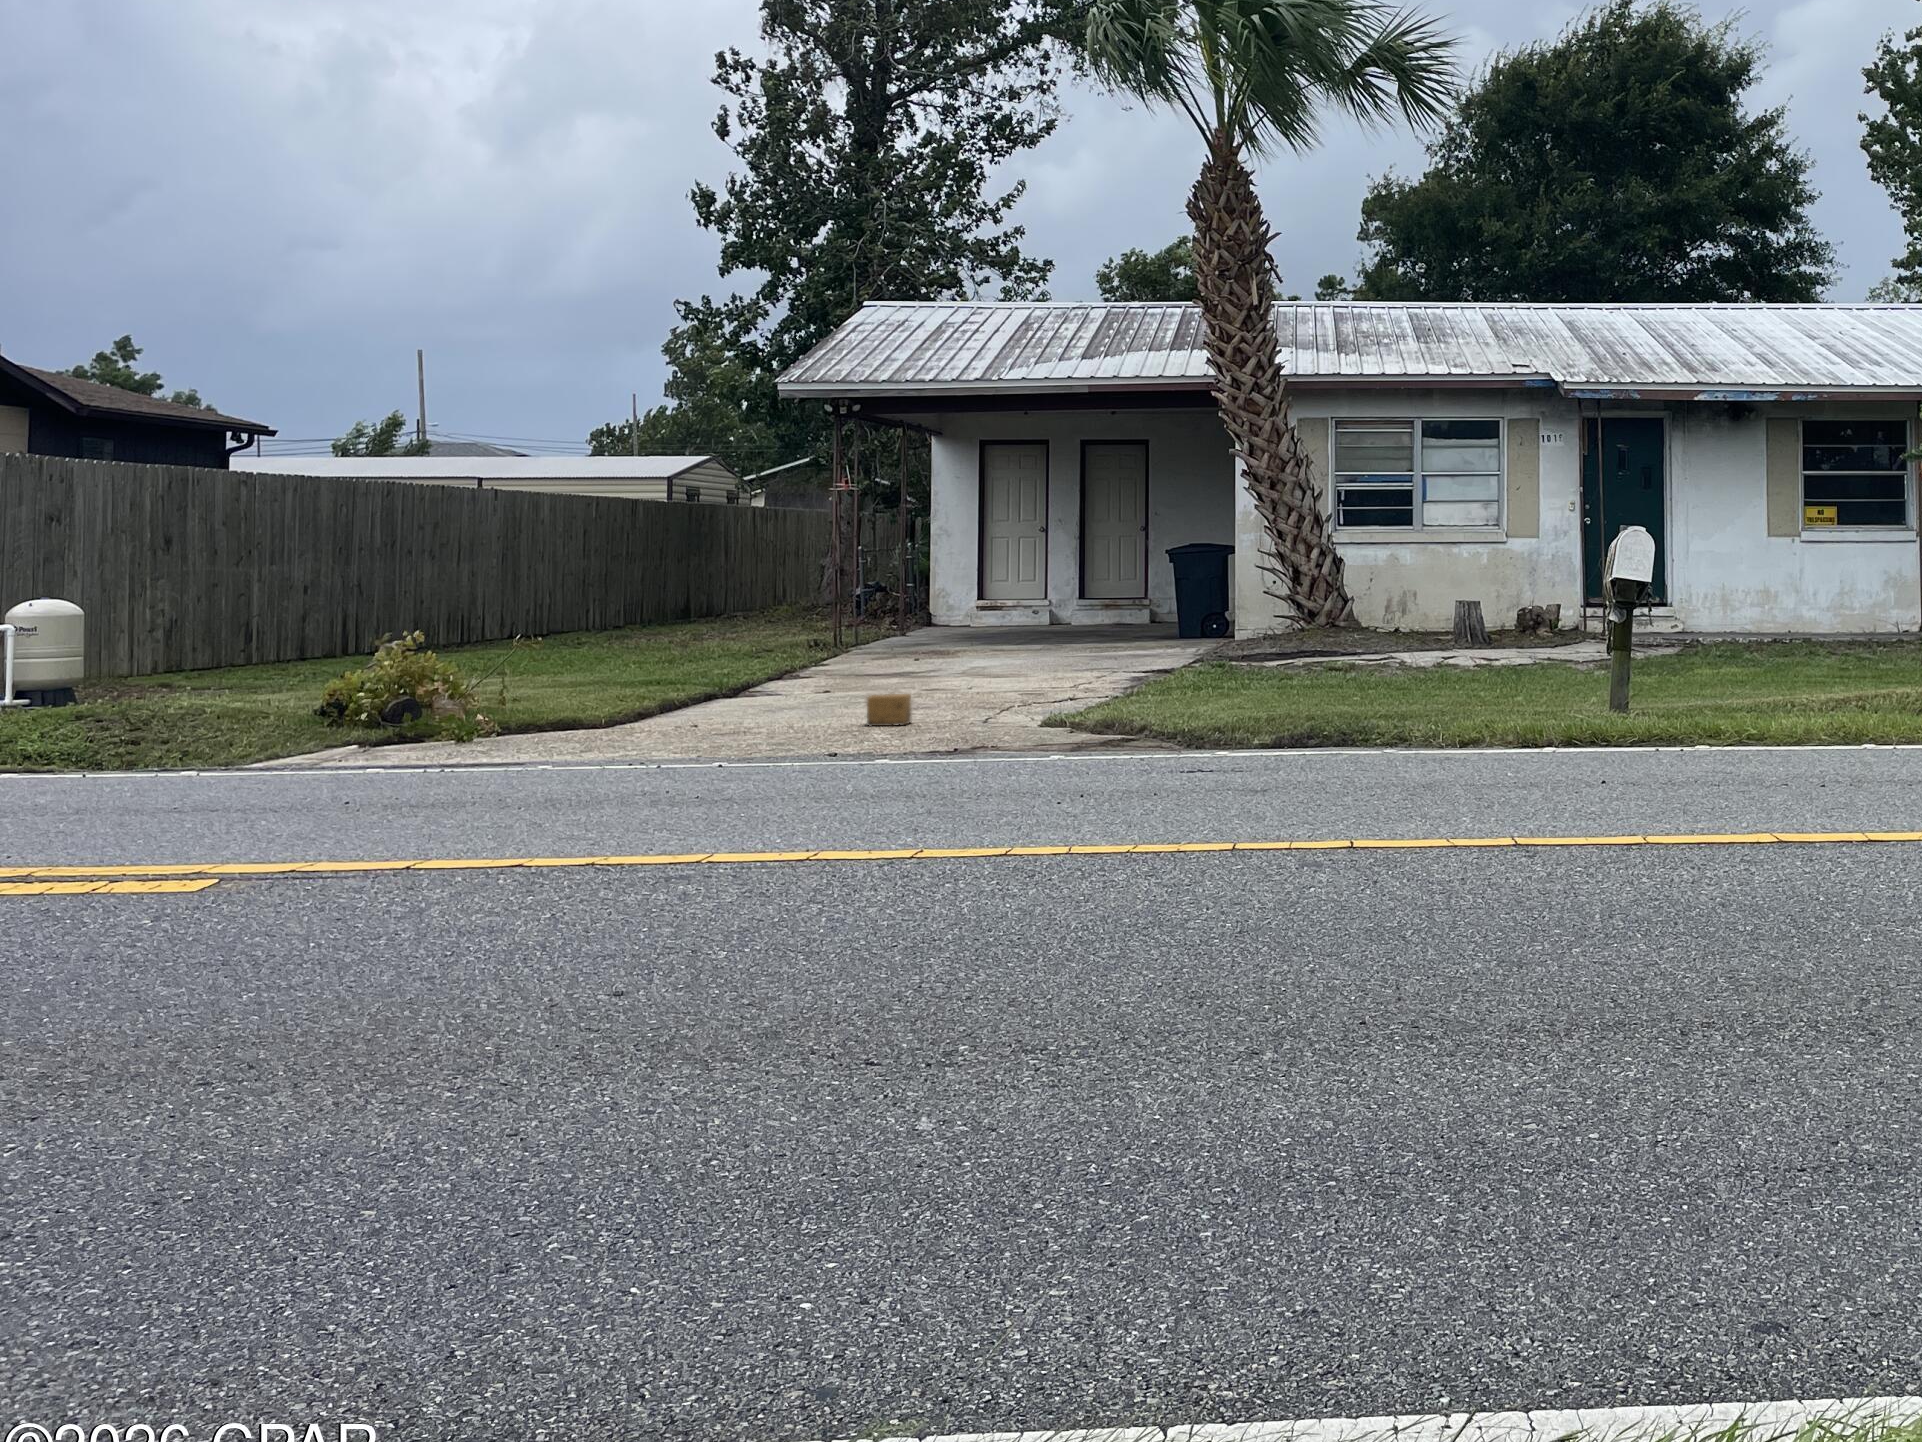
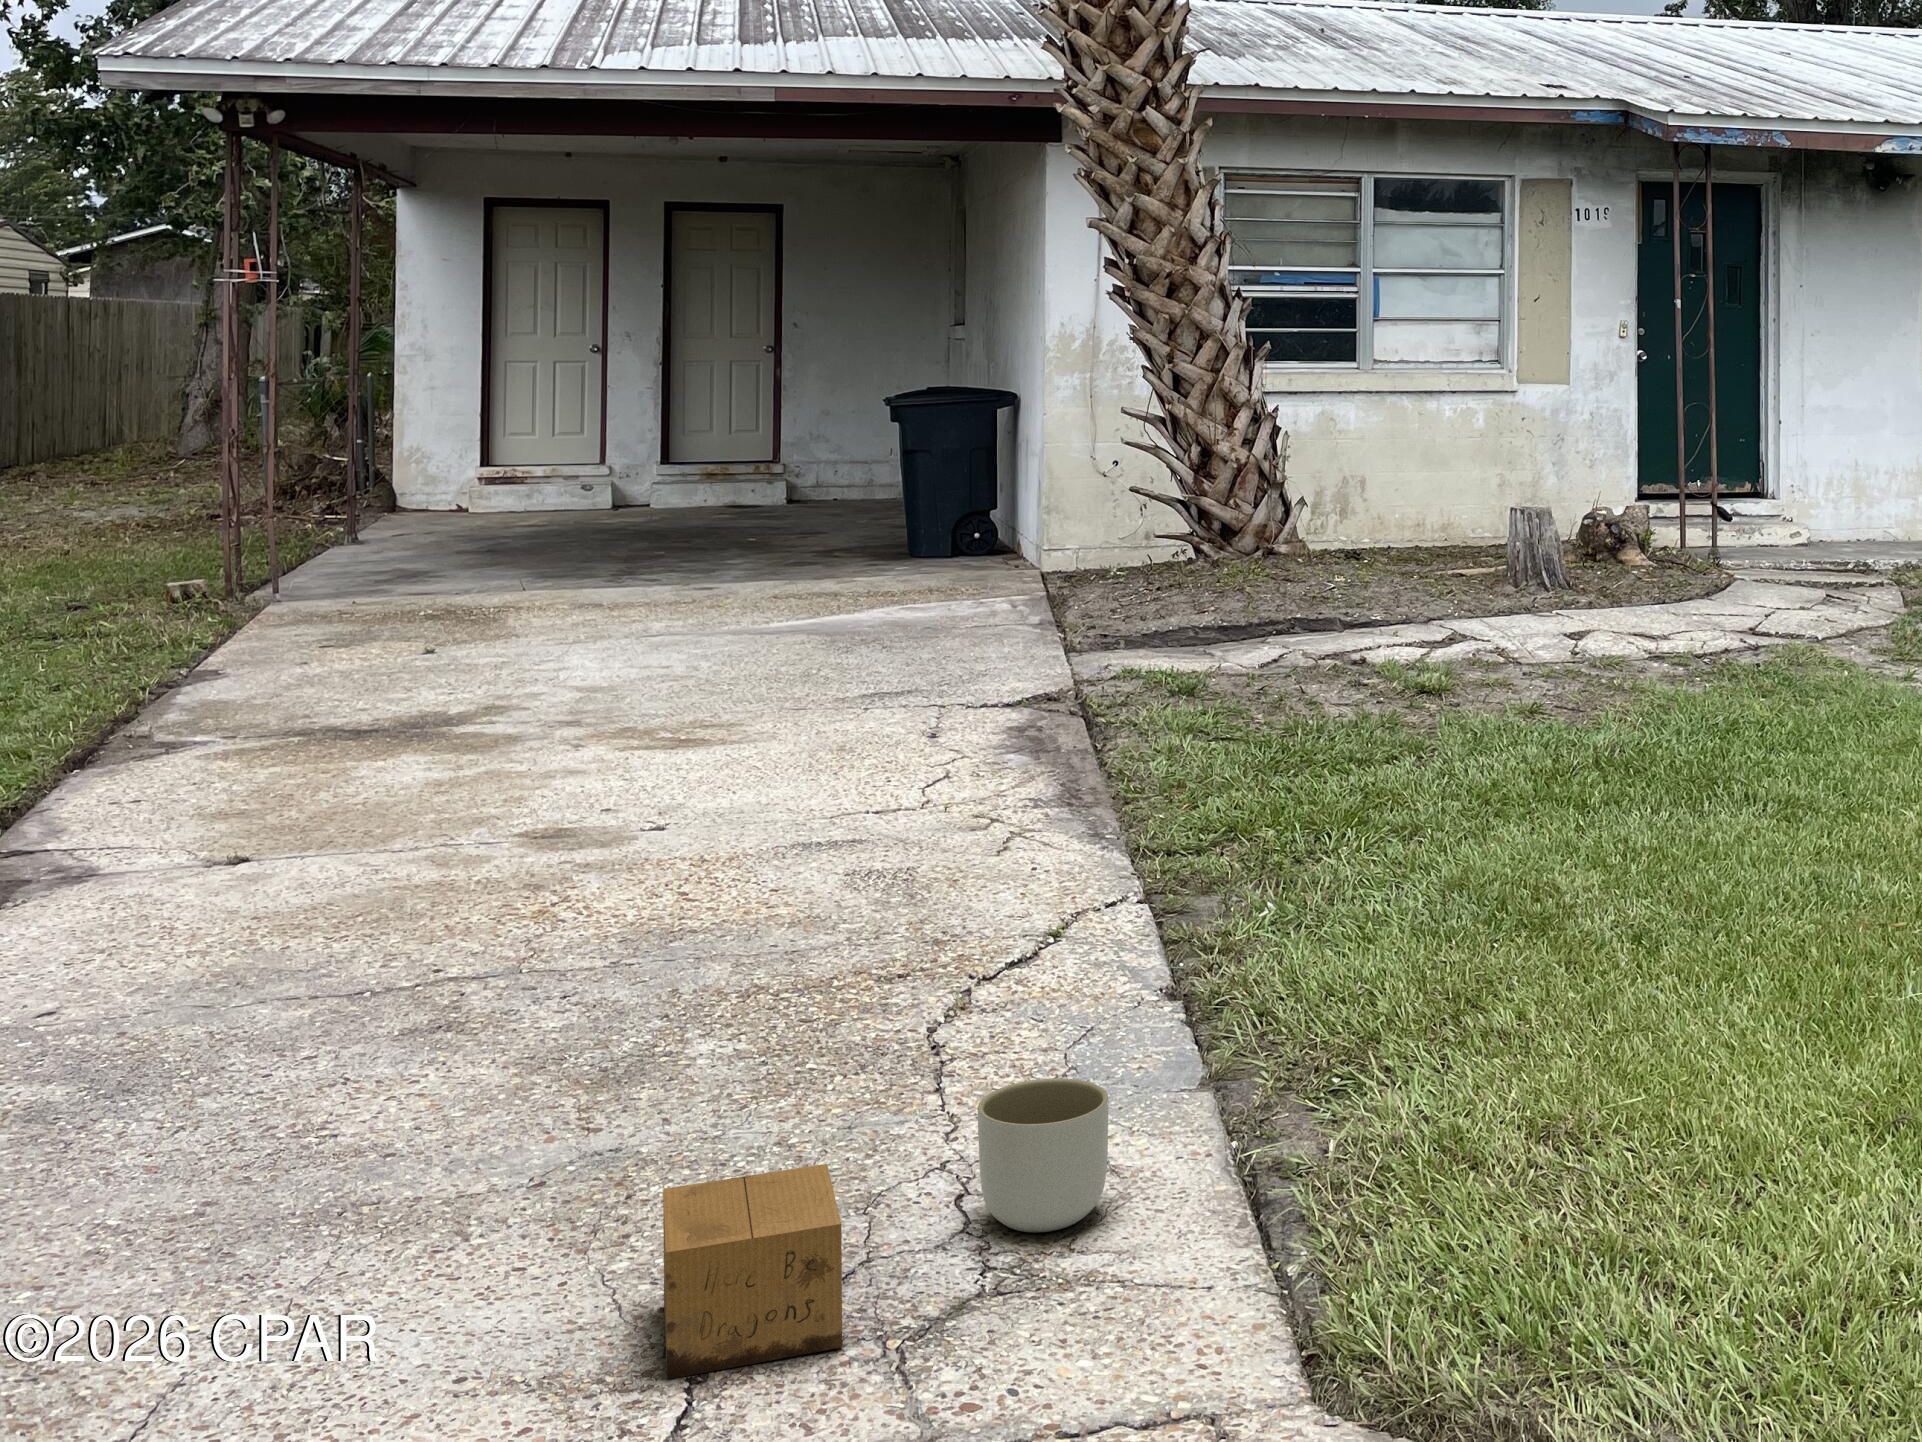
planter: none [953,689,987,721] -> present [978,1078,1109,1232]

